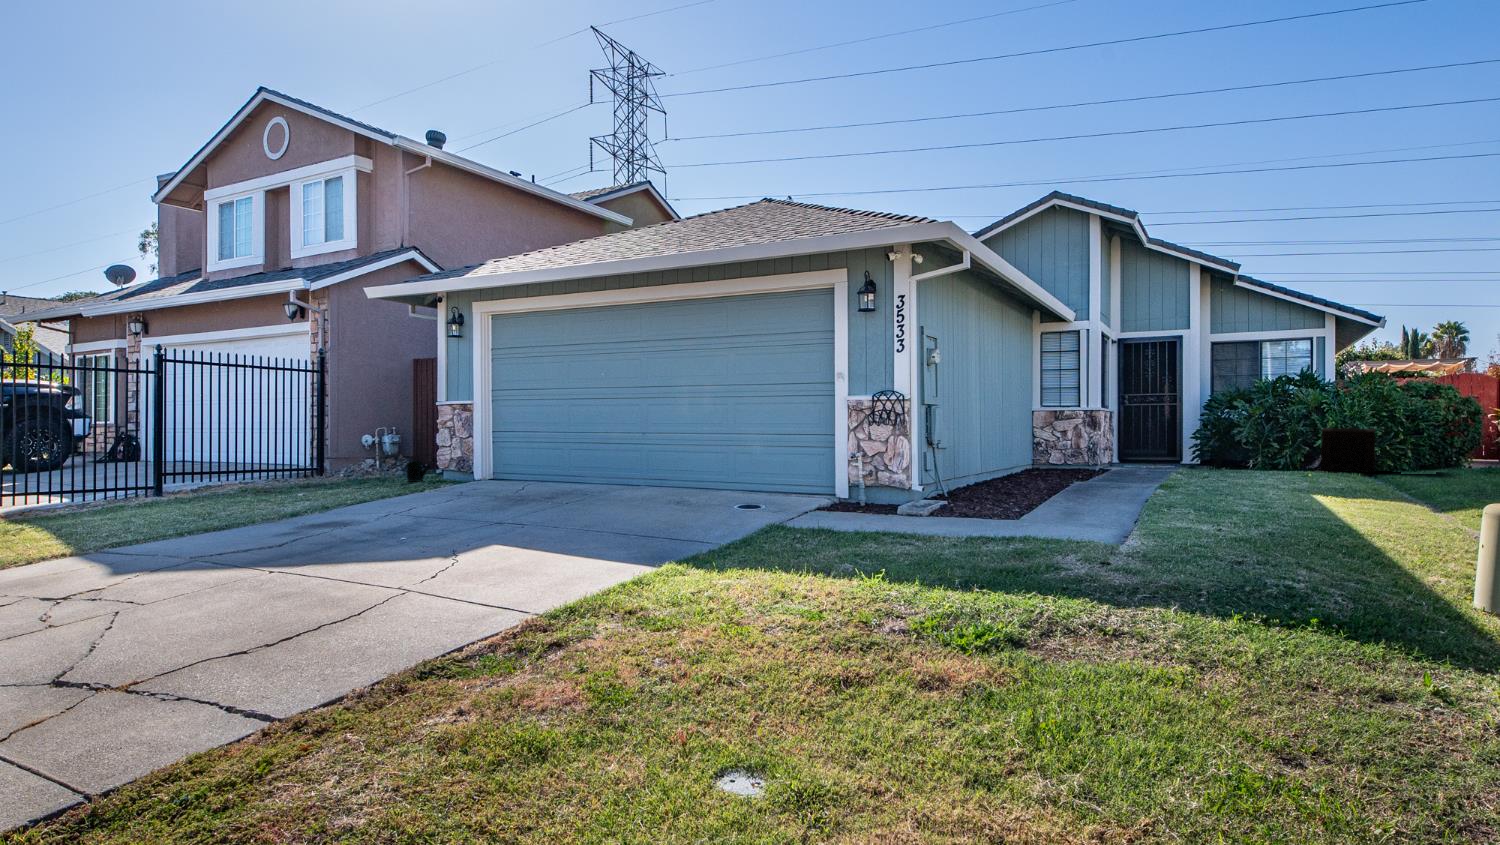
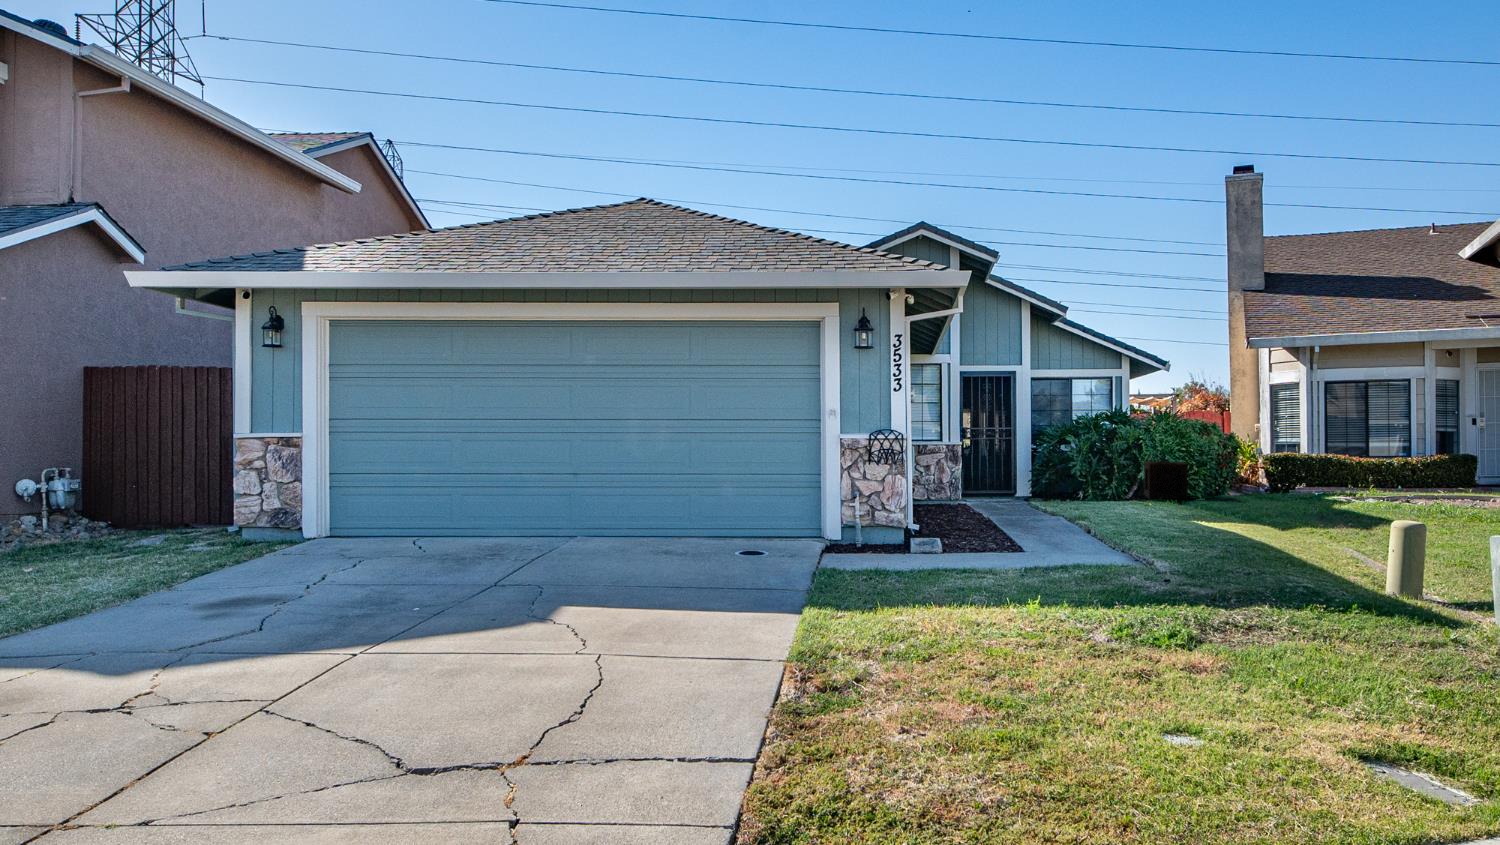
watering can: present [406,458,435,482] -> none [178,512,232,548]

